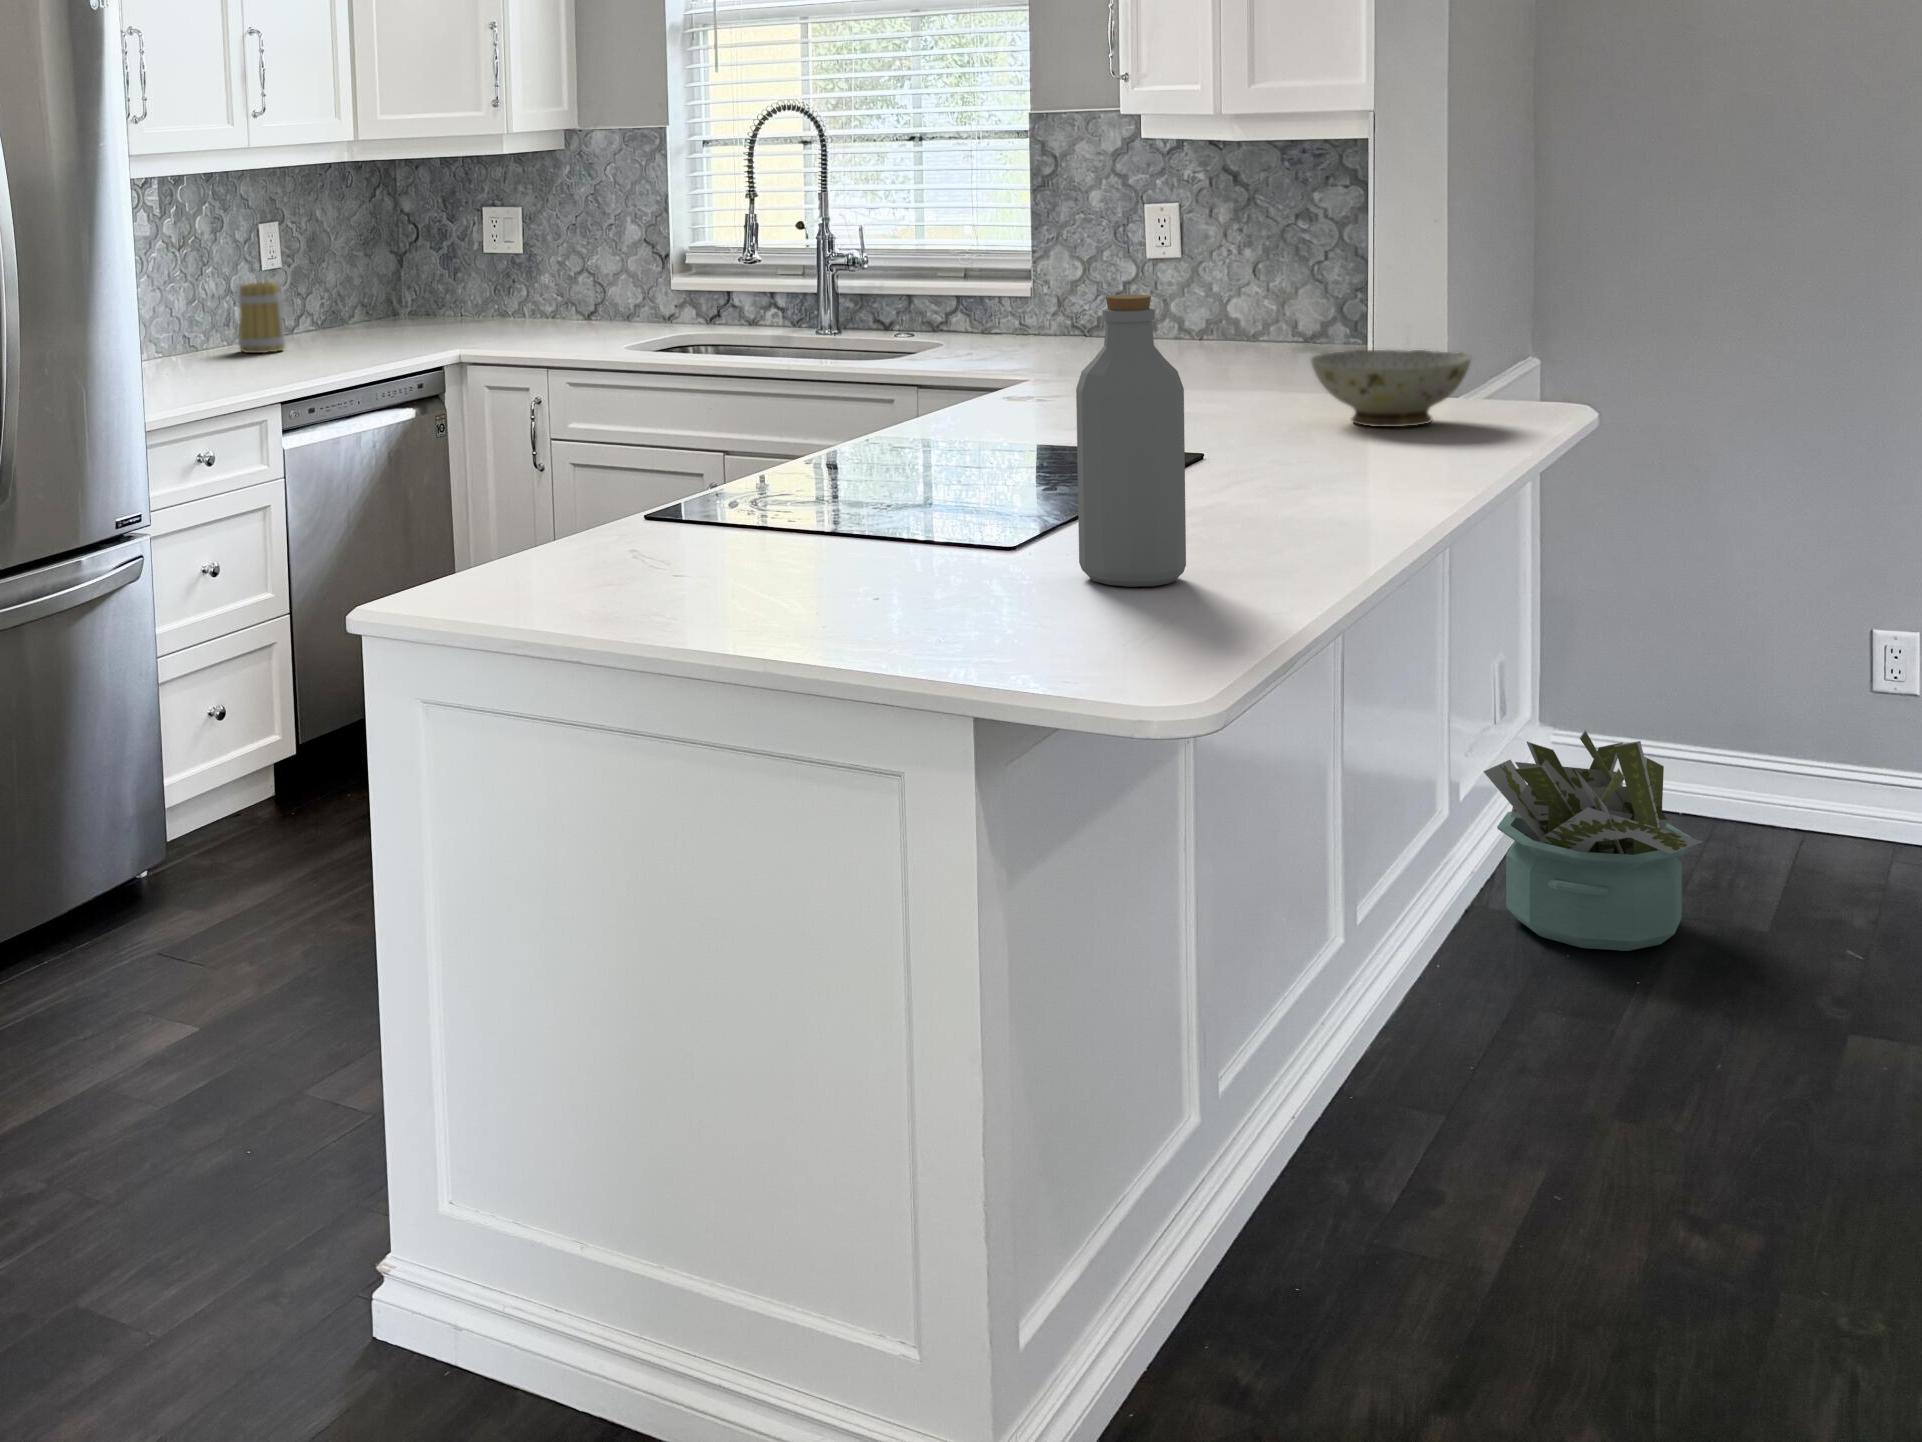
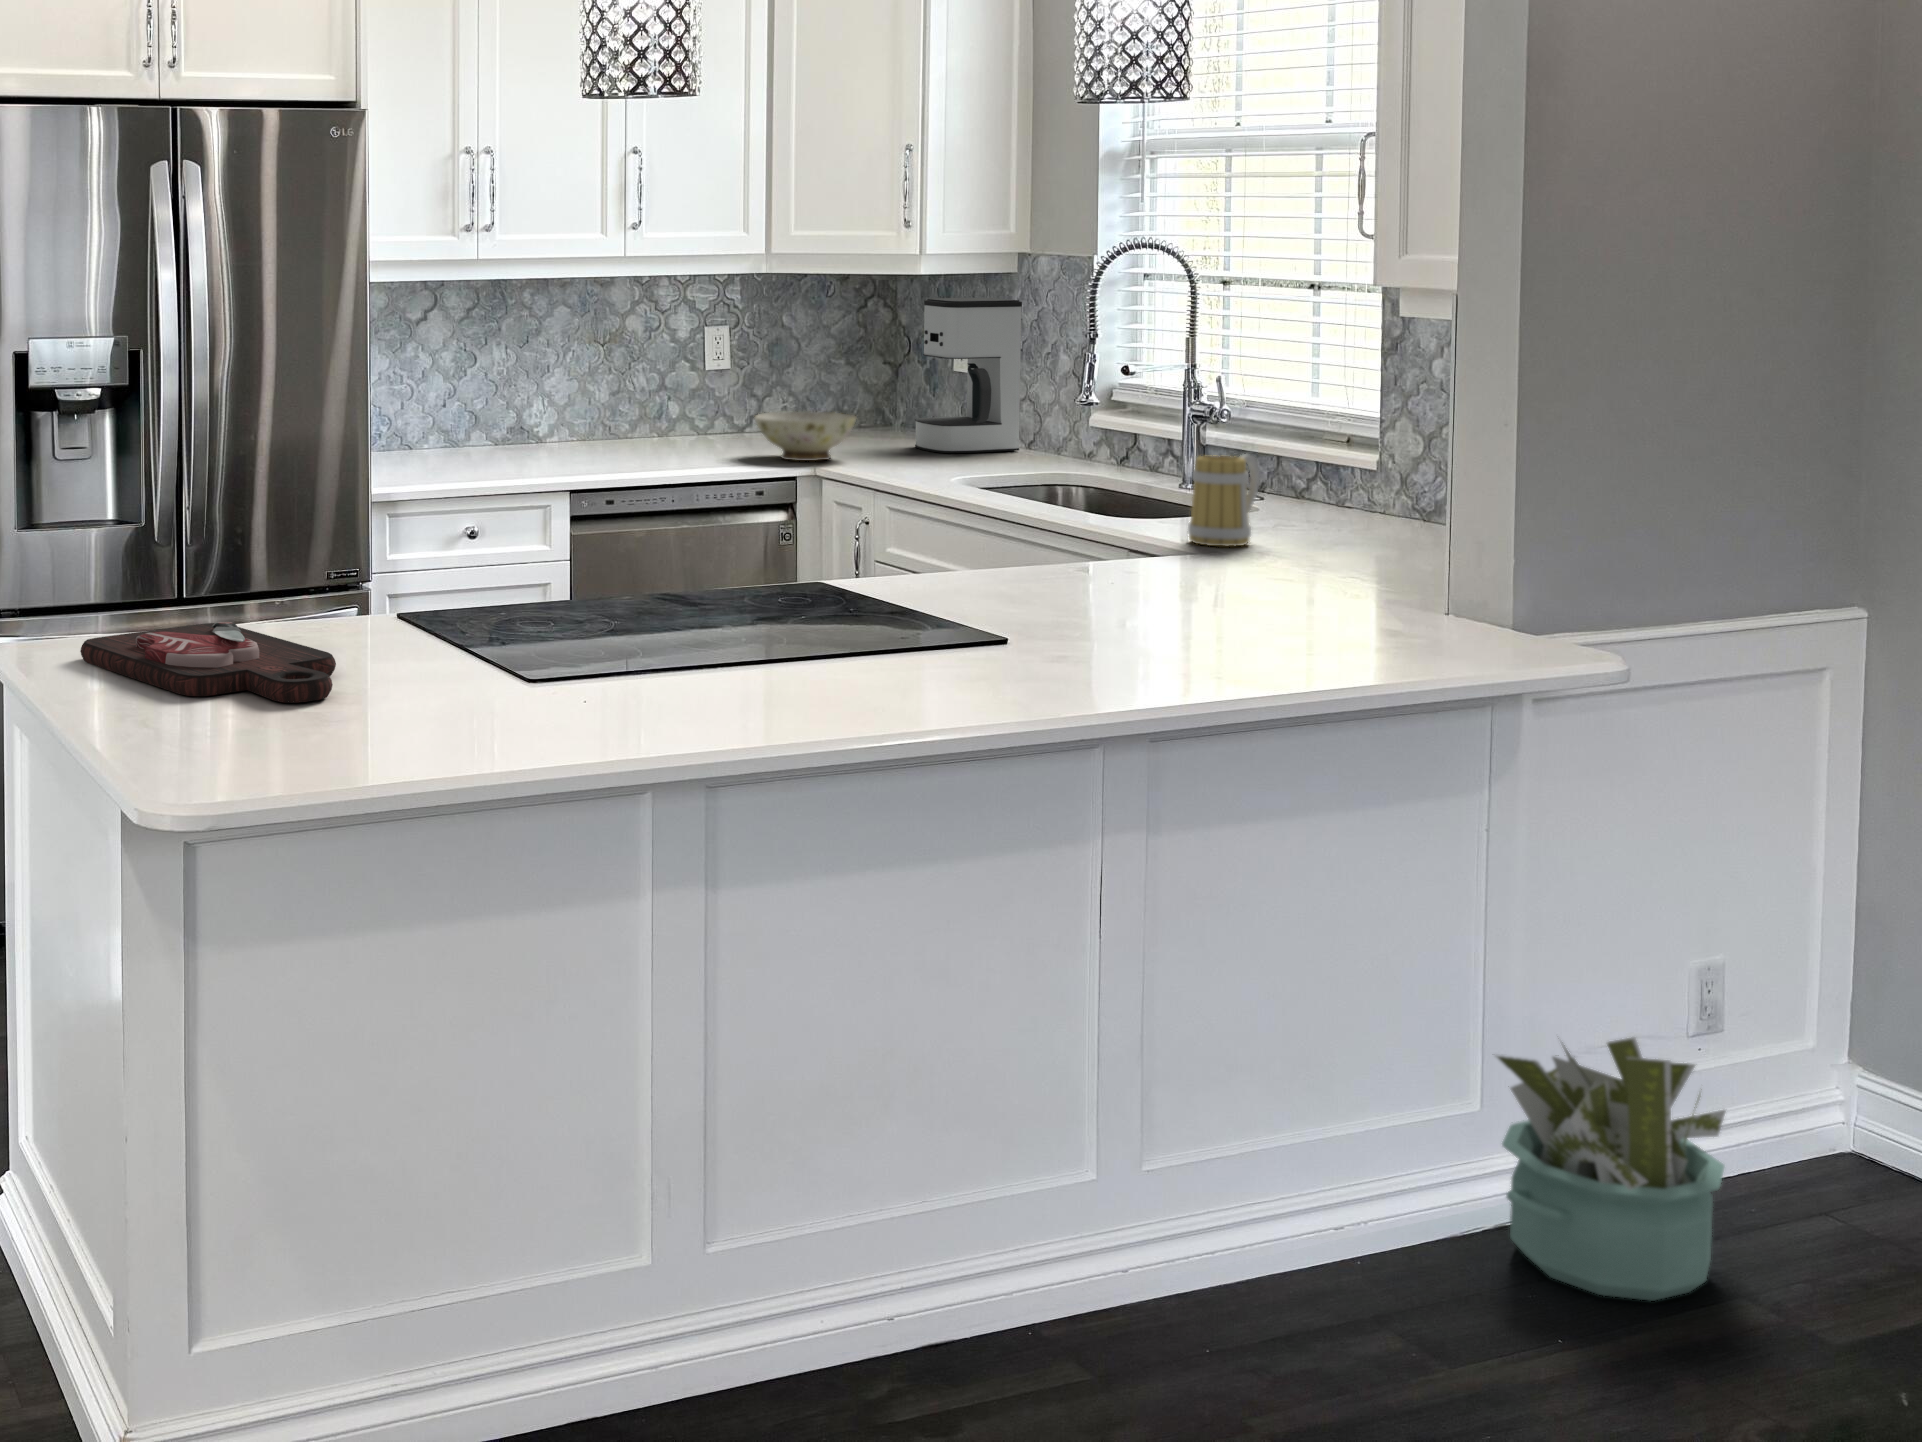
coffee maker: none [476,176,576,332] -> present [915,297,1022,453]
mug: present [238,280,285,353] -> present [1188,454,1259,546]
bottle: present [1076,295,1186,587] -> none [485,457,575,719]
ceramic bowl: present [1311,350,1471,427] -> present [755,411,856,461]
cutting board: none [533,546,935,627] -> present [80,622,336,703]

